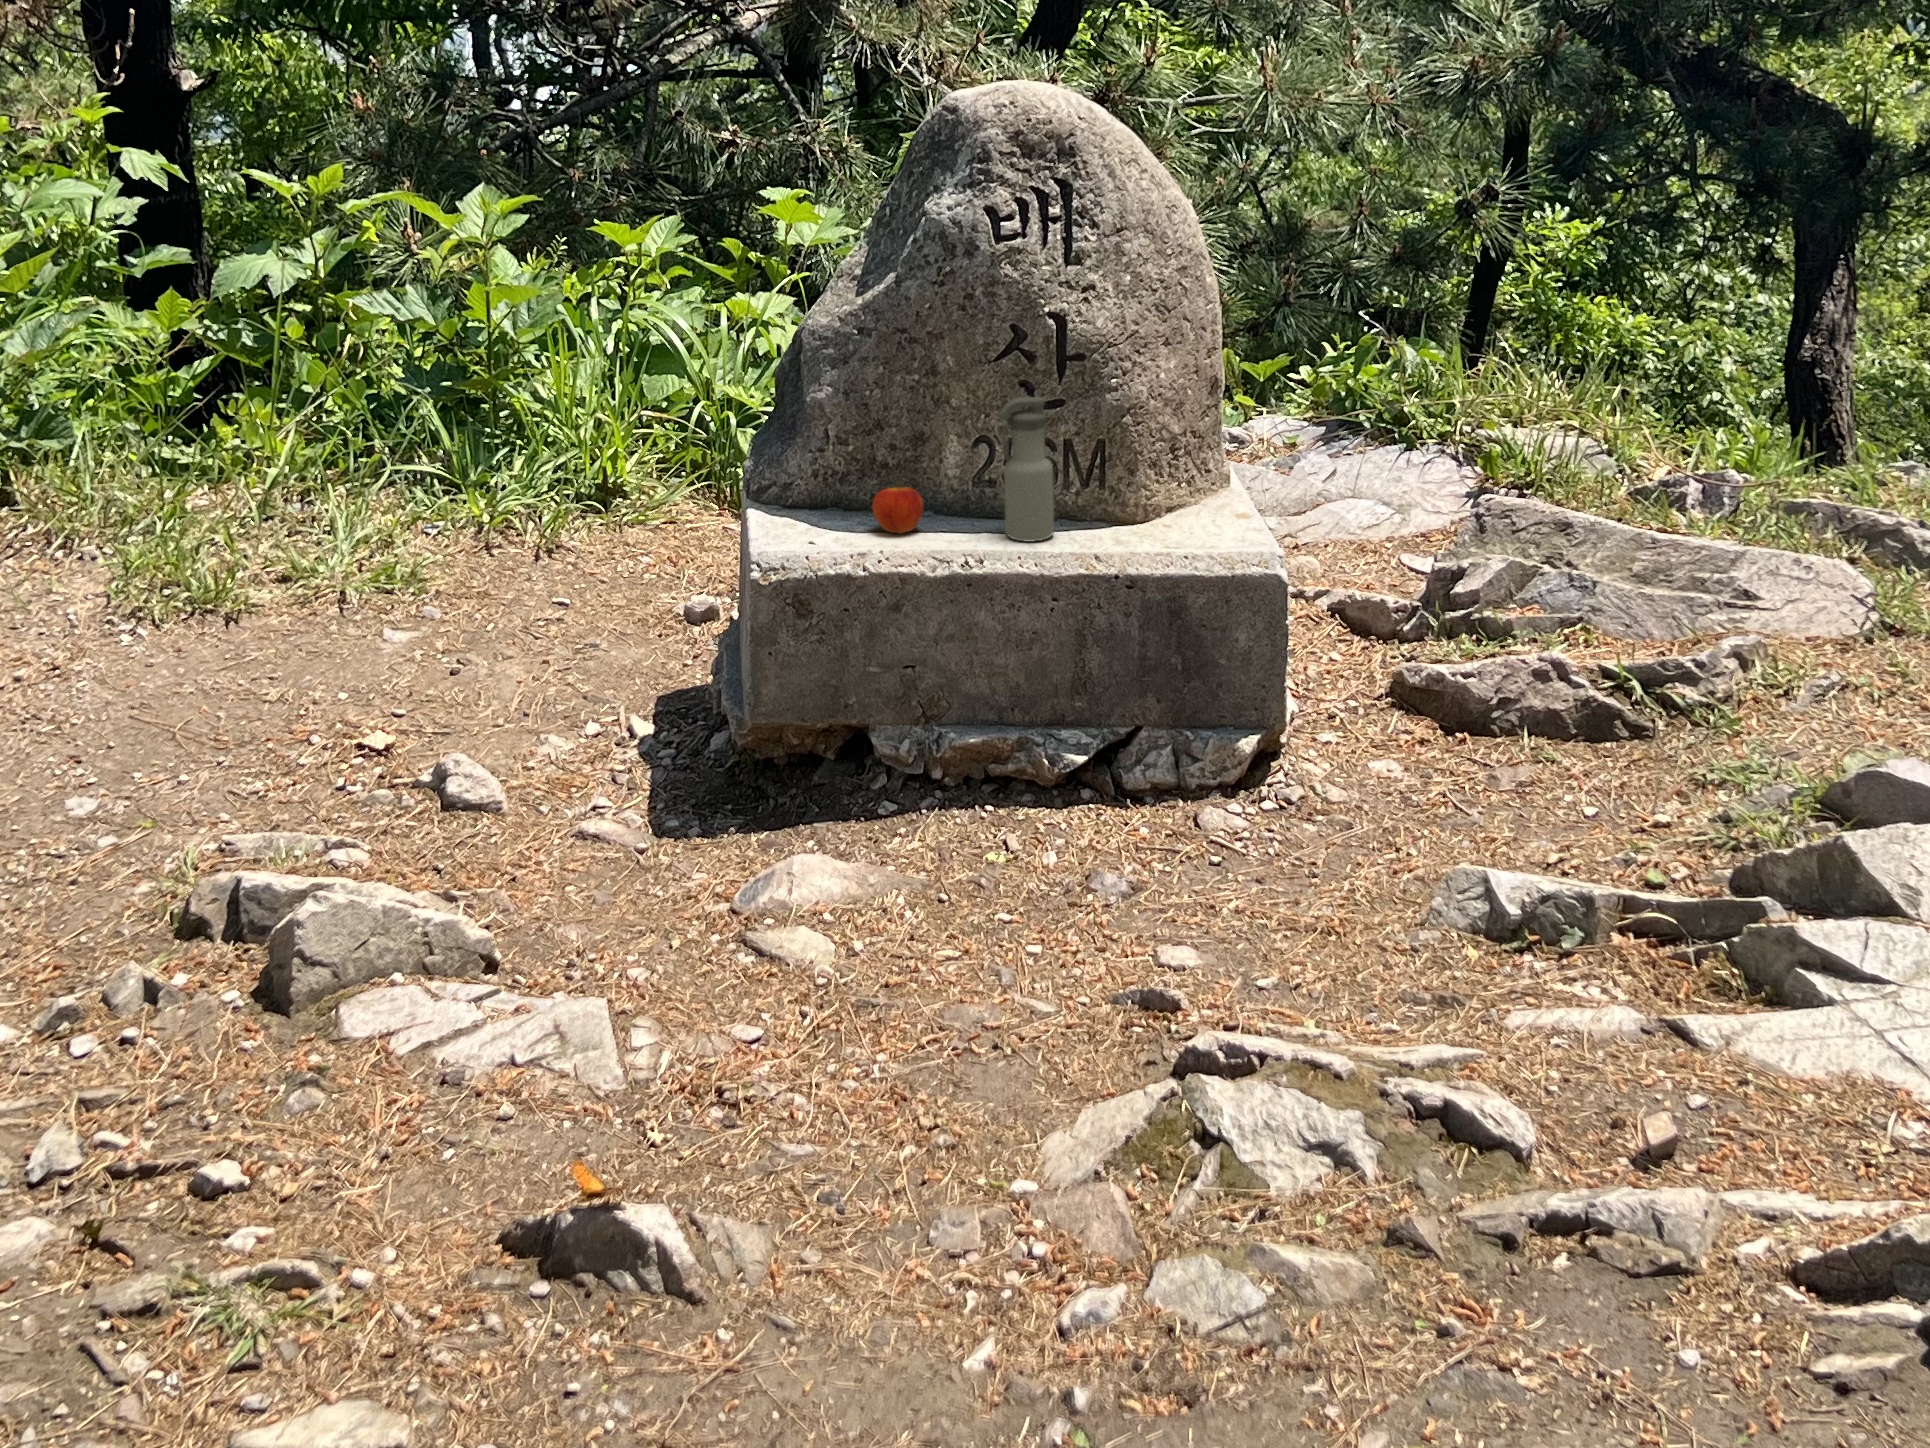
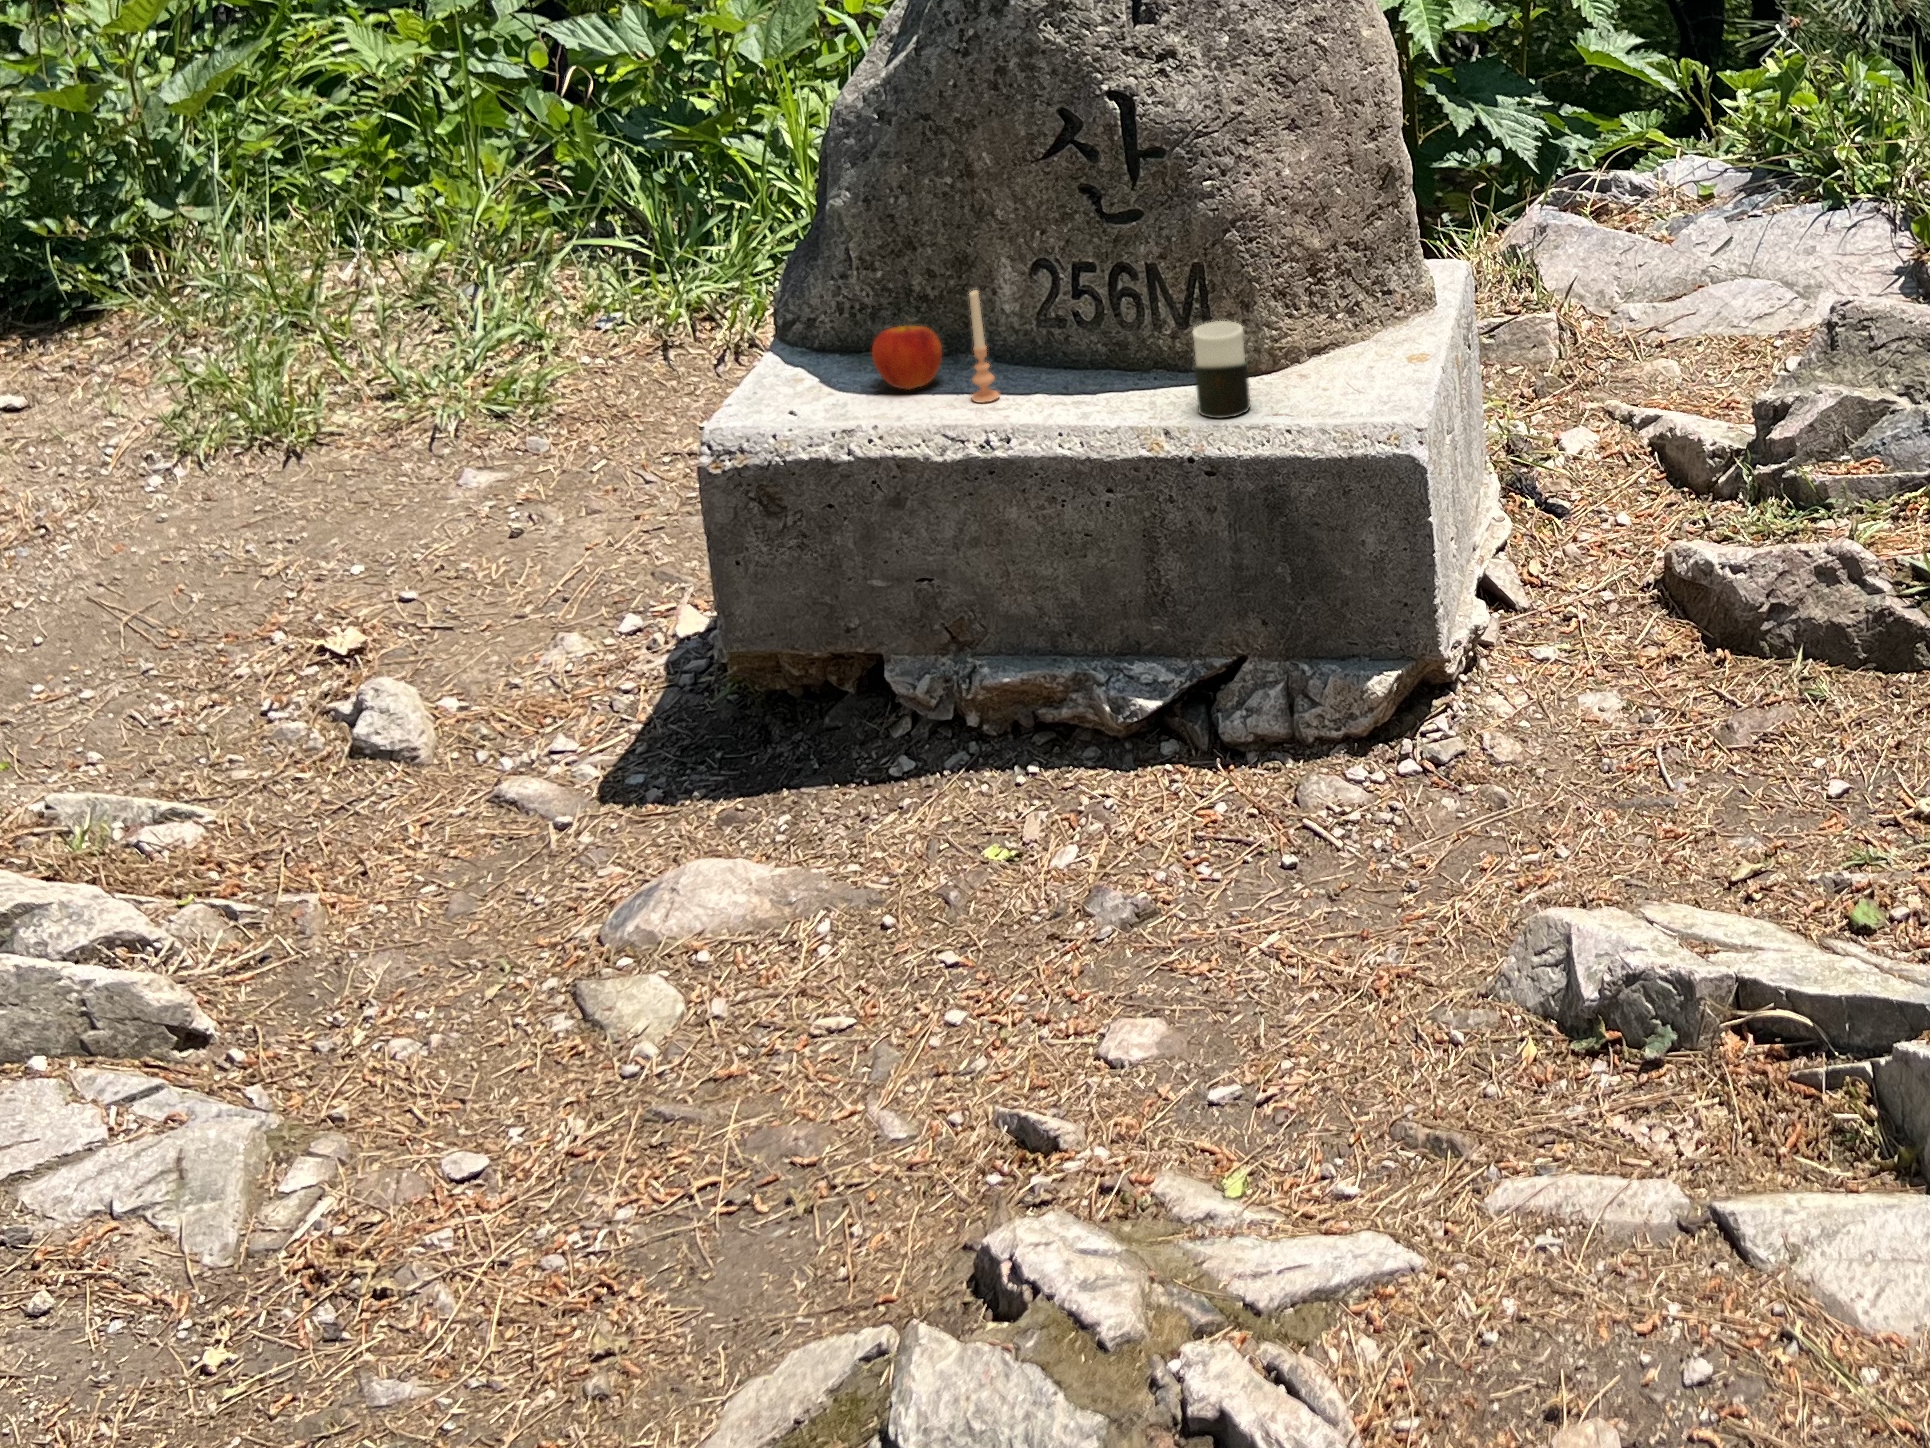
water bottle: present [1000,397,1054,542] -> none [1022,208,1110,406]
candle: none [952,457,973,540] -> present [970,290,999,403]
cup: none [1126,478,1164,547] -> present [1193,321,1250,418]

